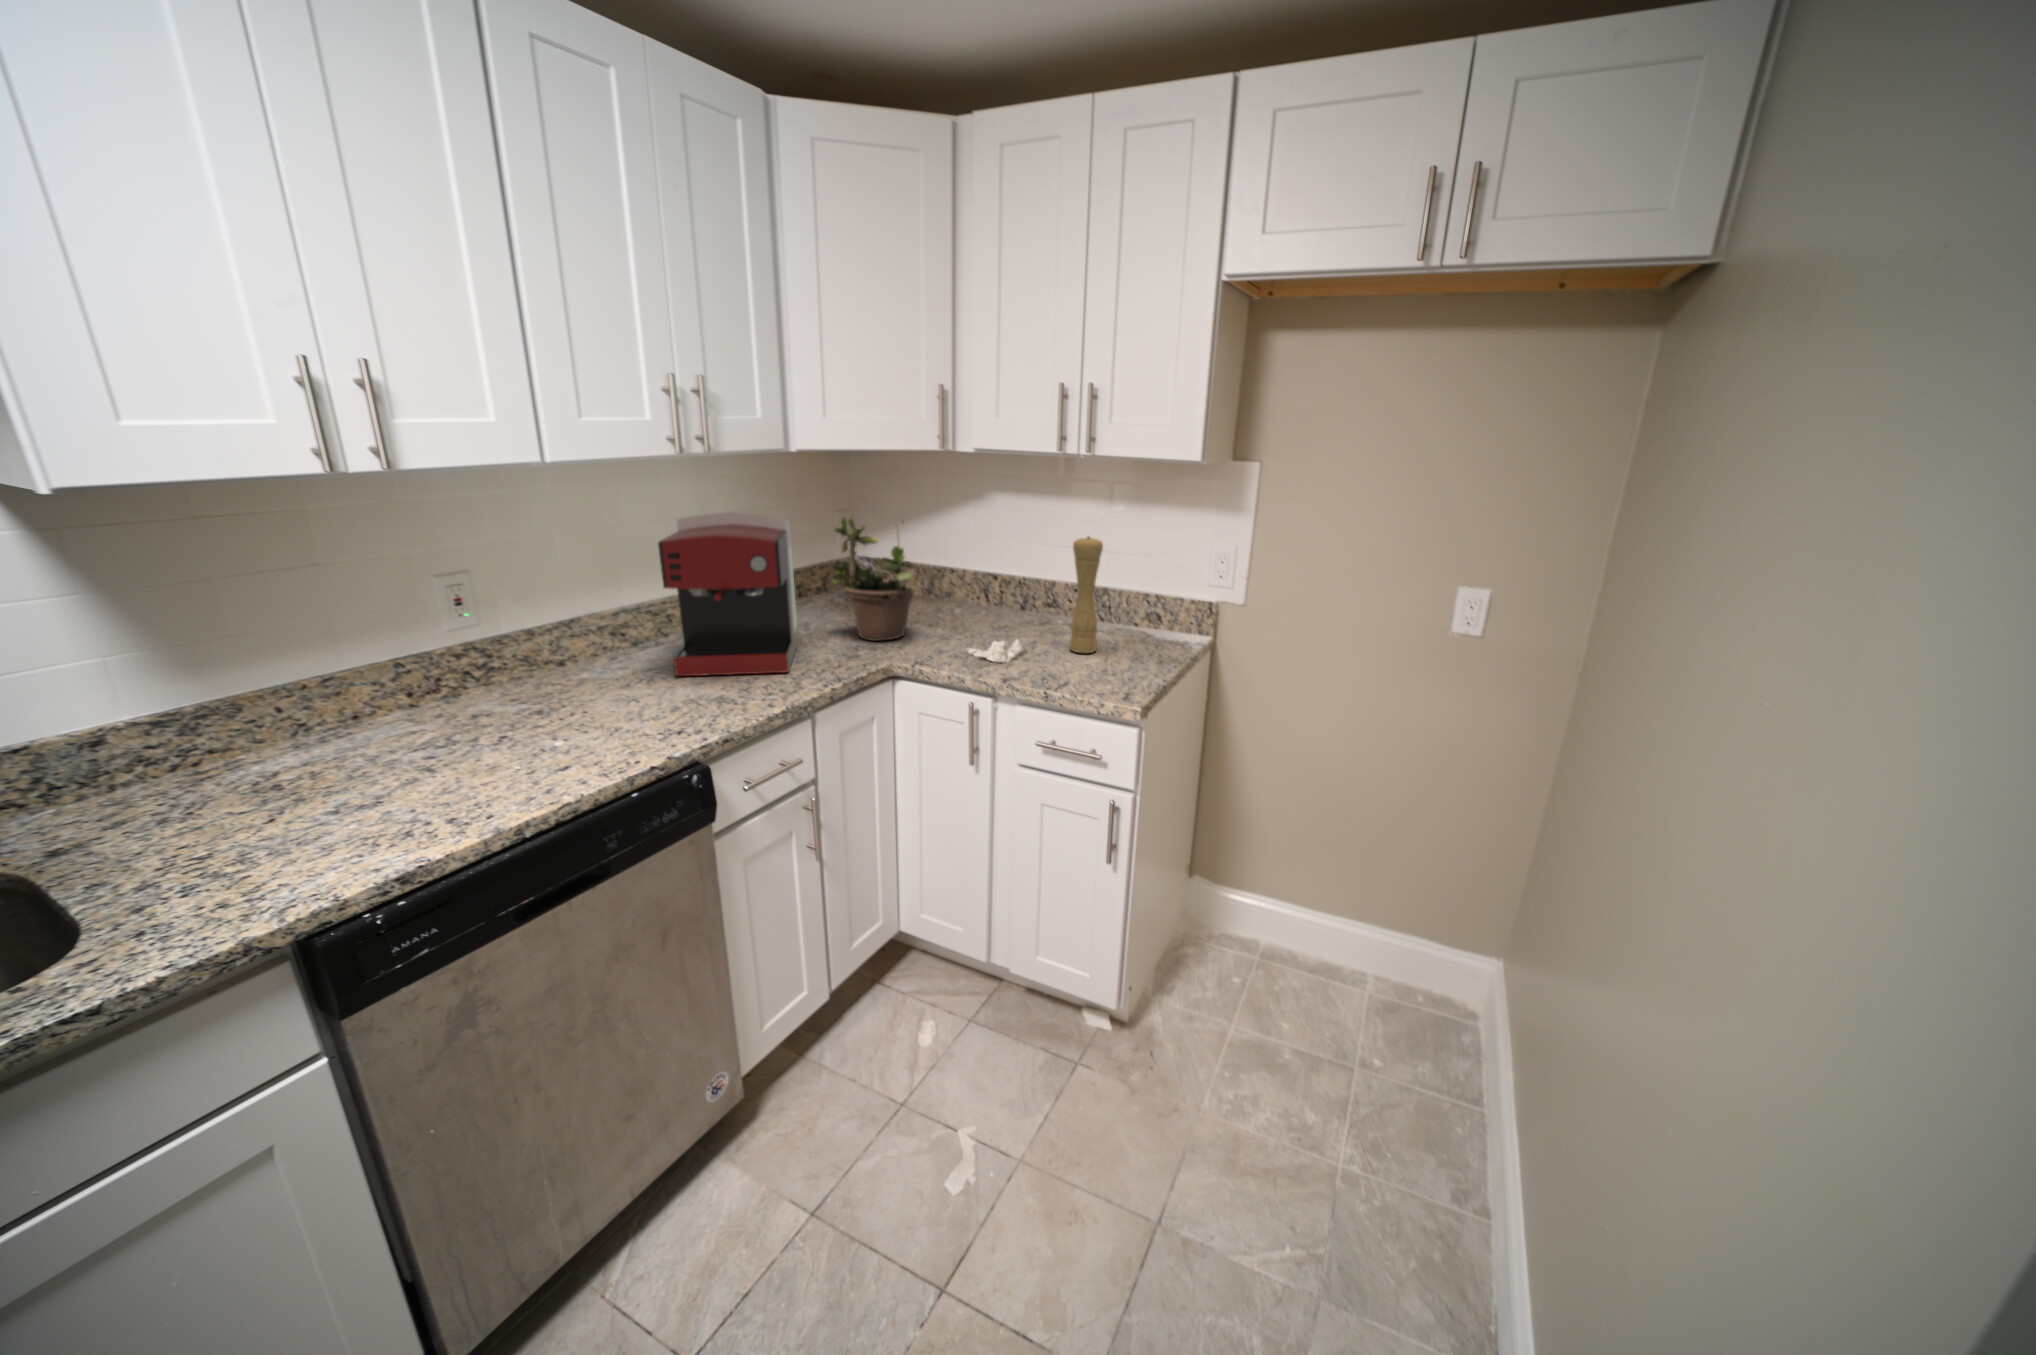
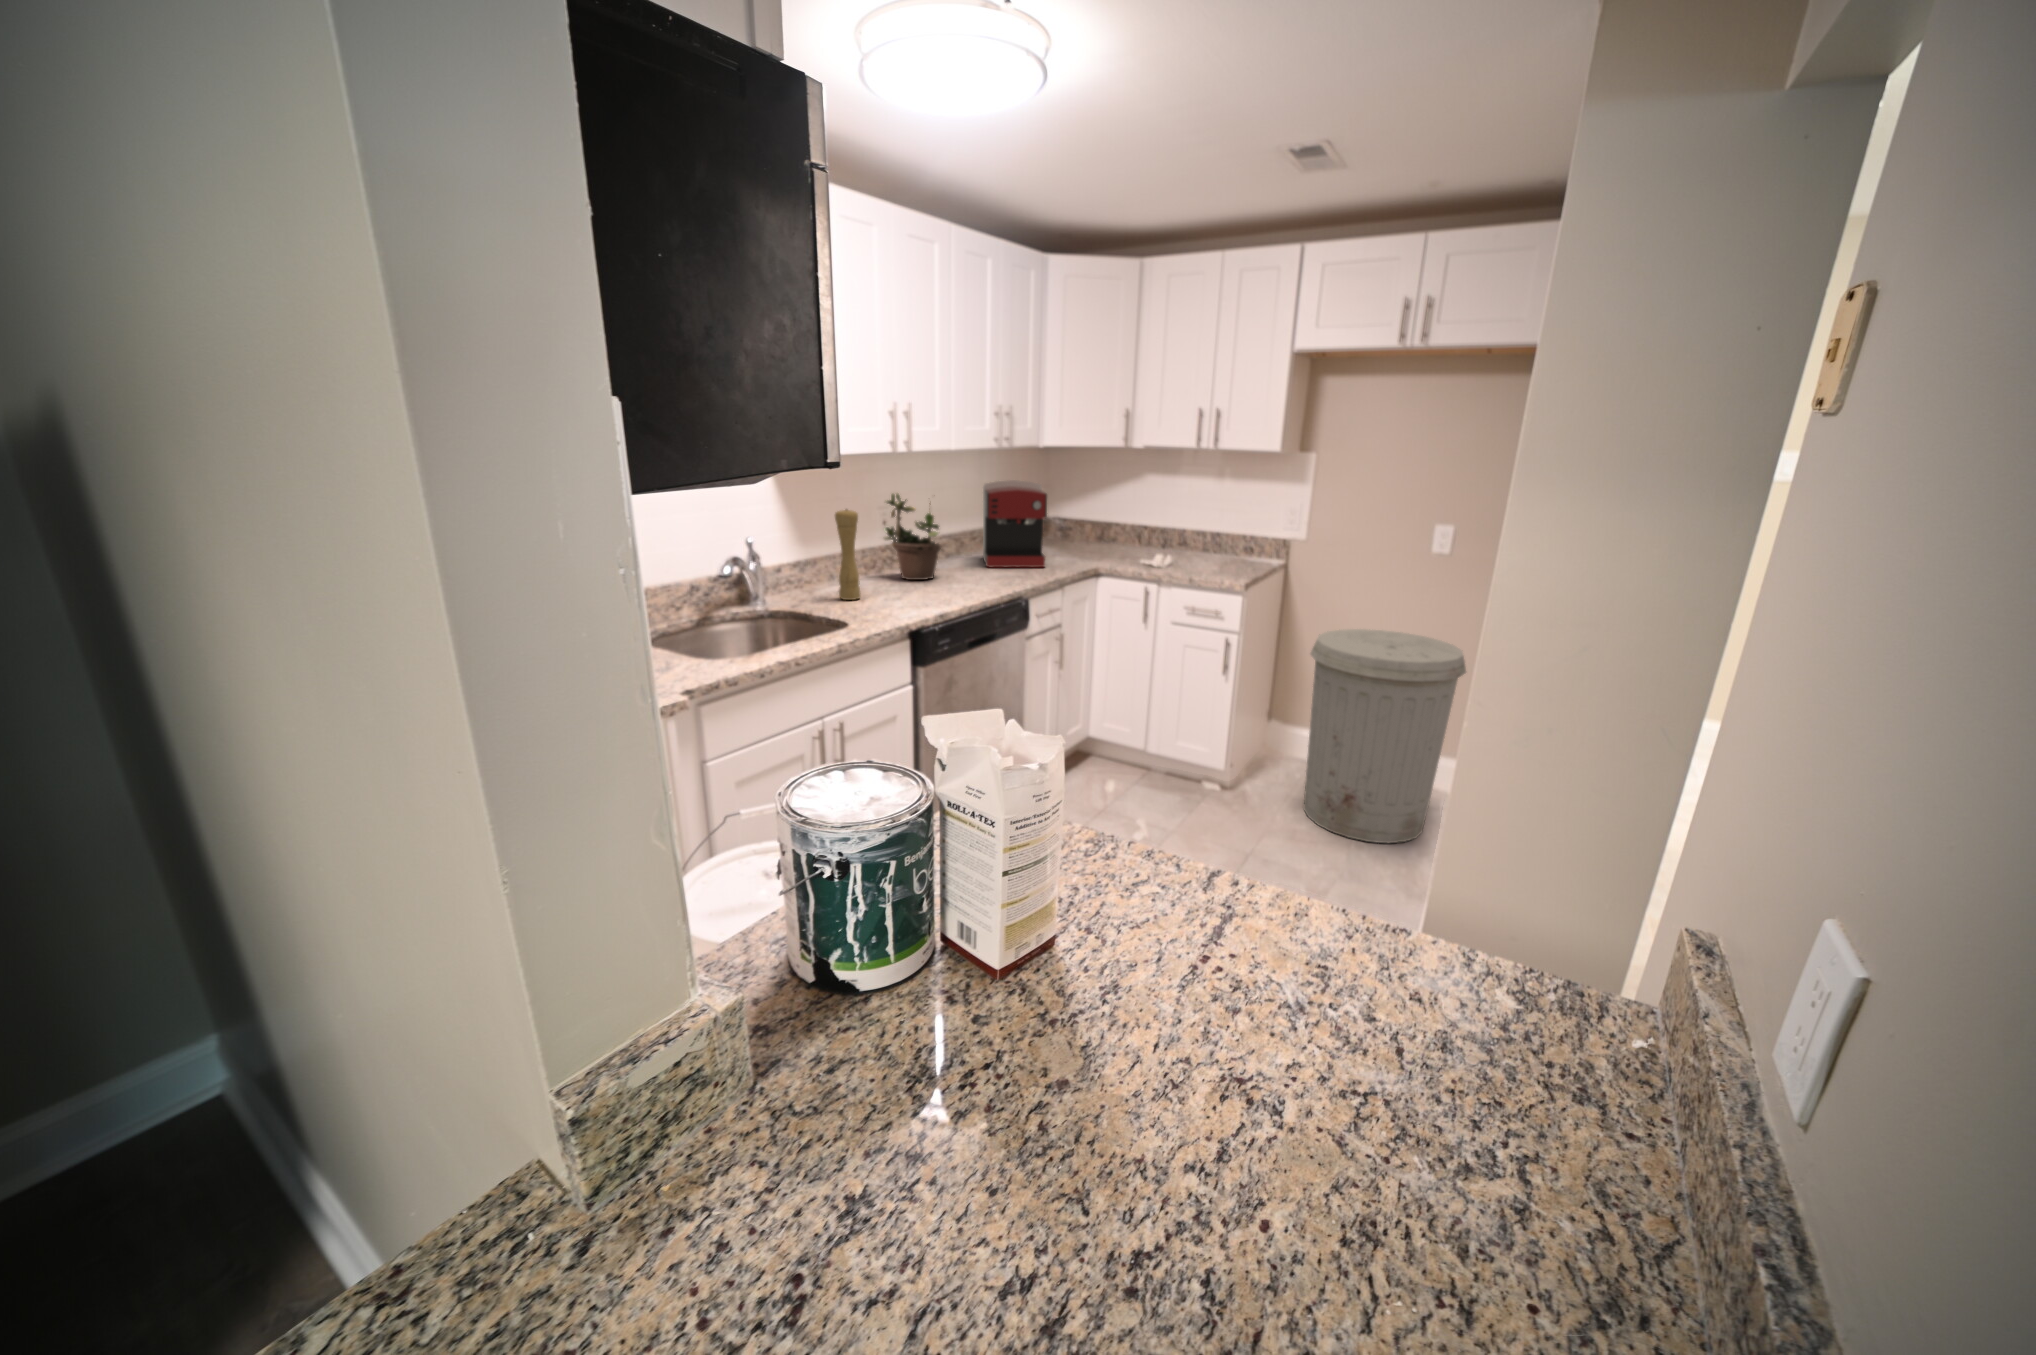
potted plant: present [832,517,915,641] -> present [885,494,941,580]
pepper mill: present [1070,537,1103,653] -> present [835,509,861,600]
trash can: none [1247,770,1544,1180] -> present [1303,629,1466,843]

